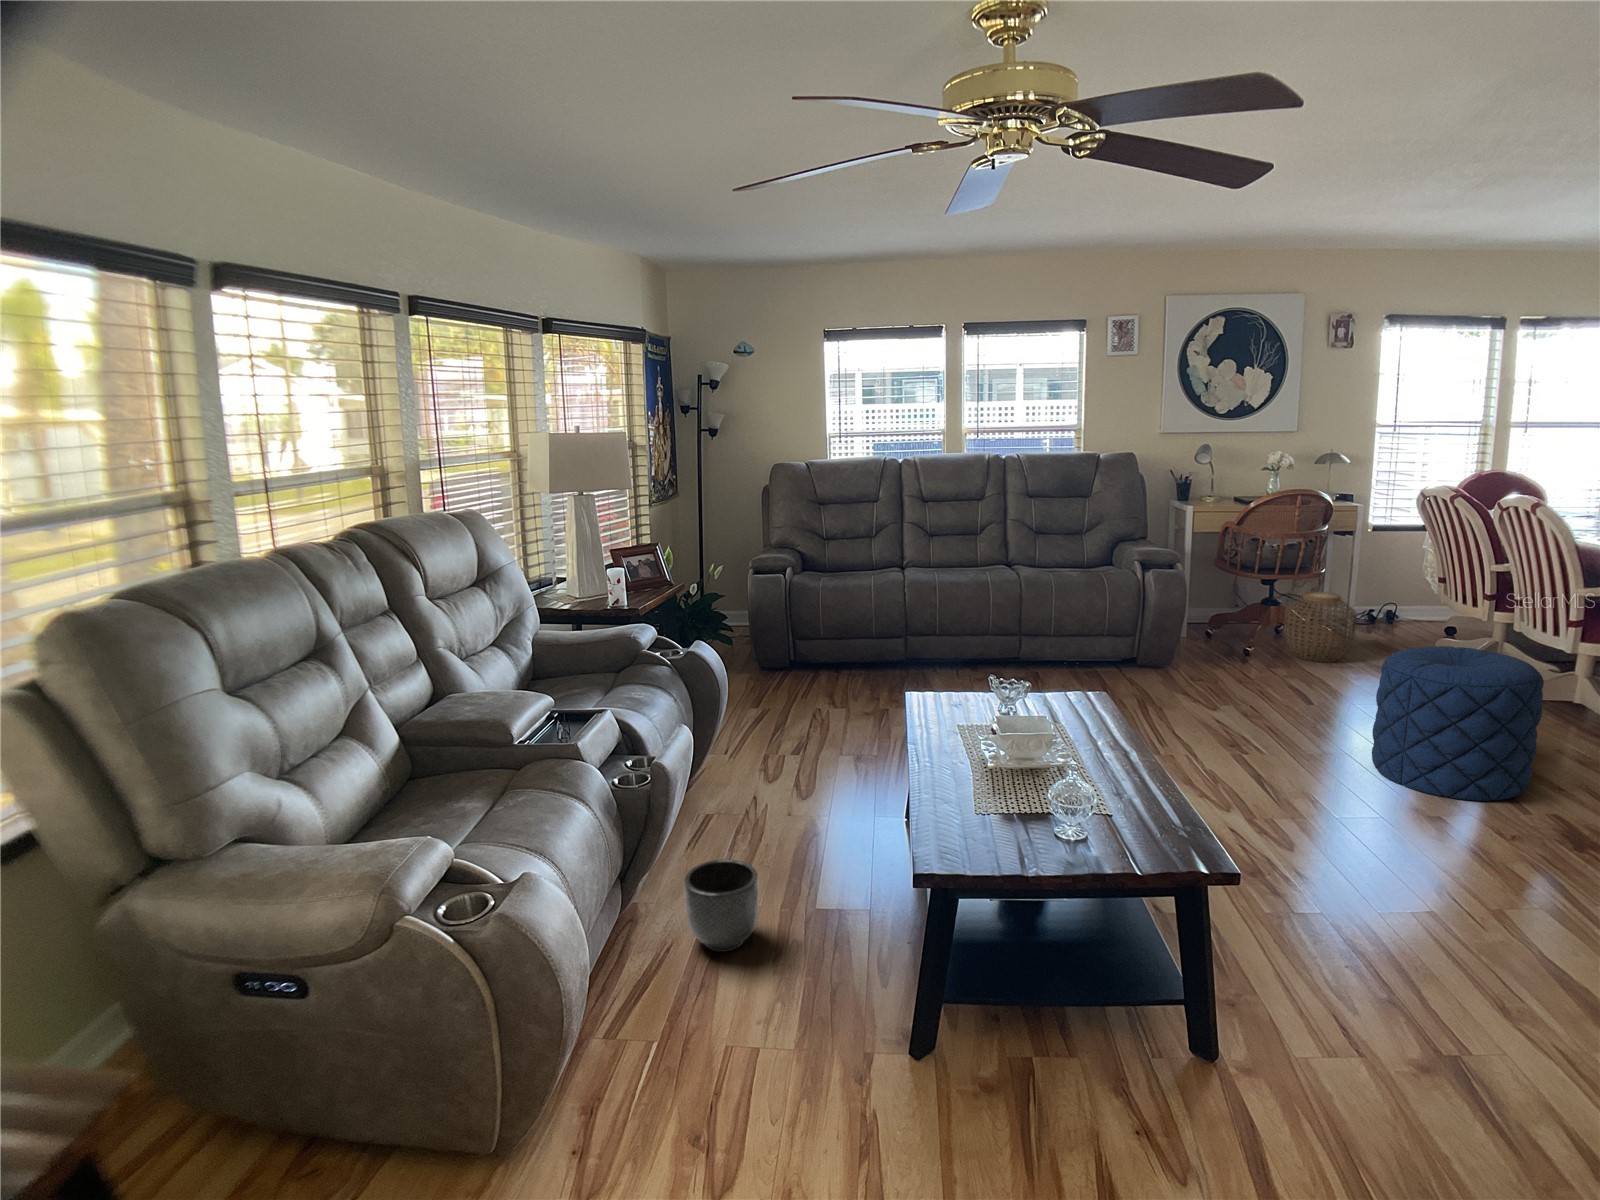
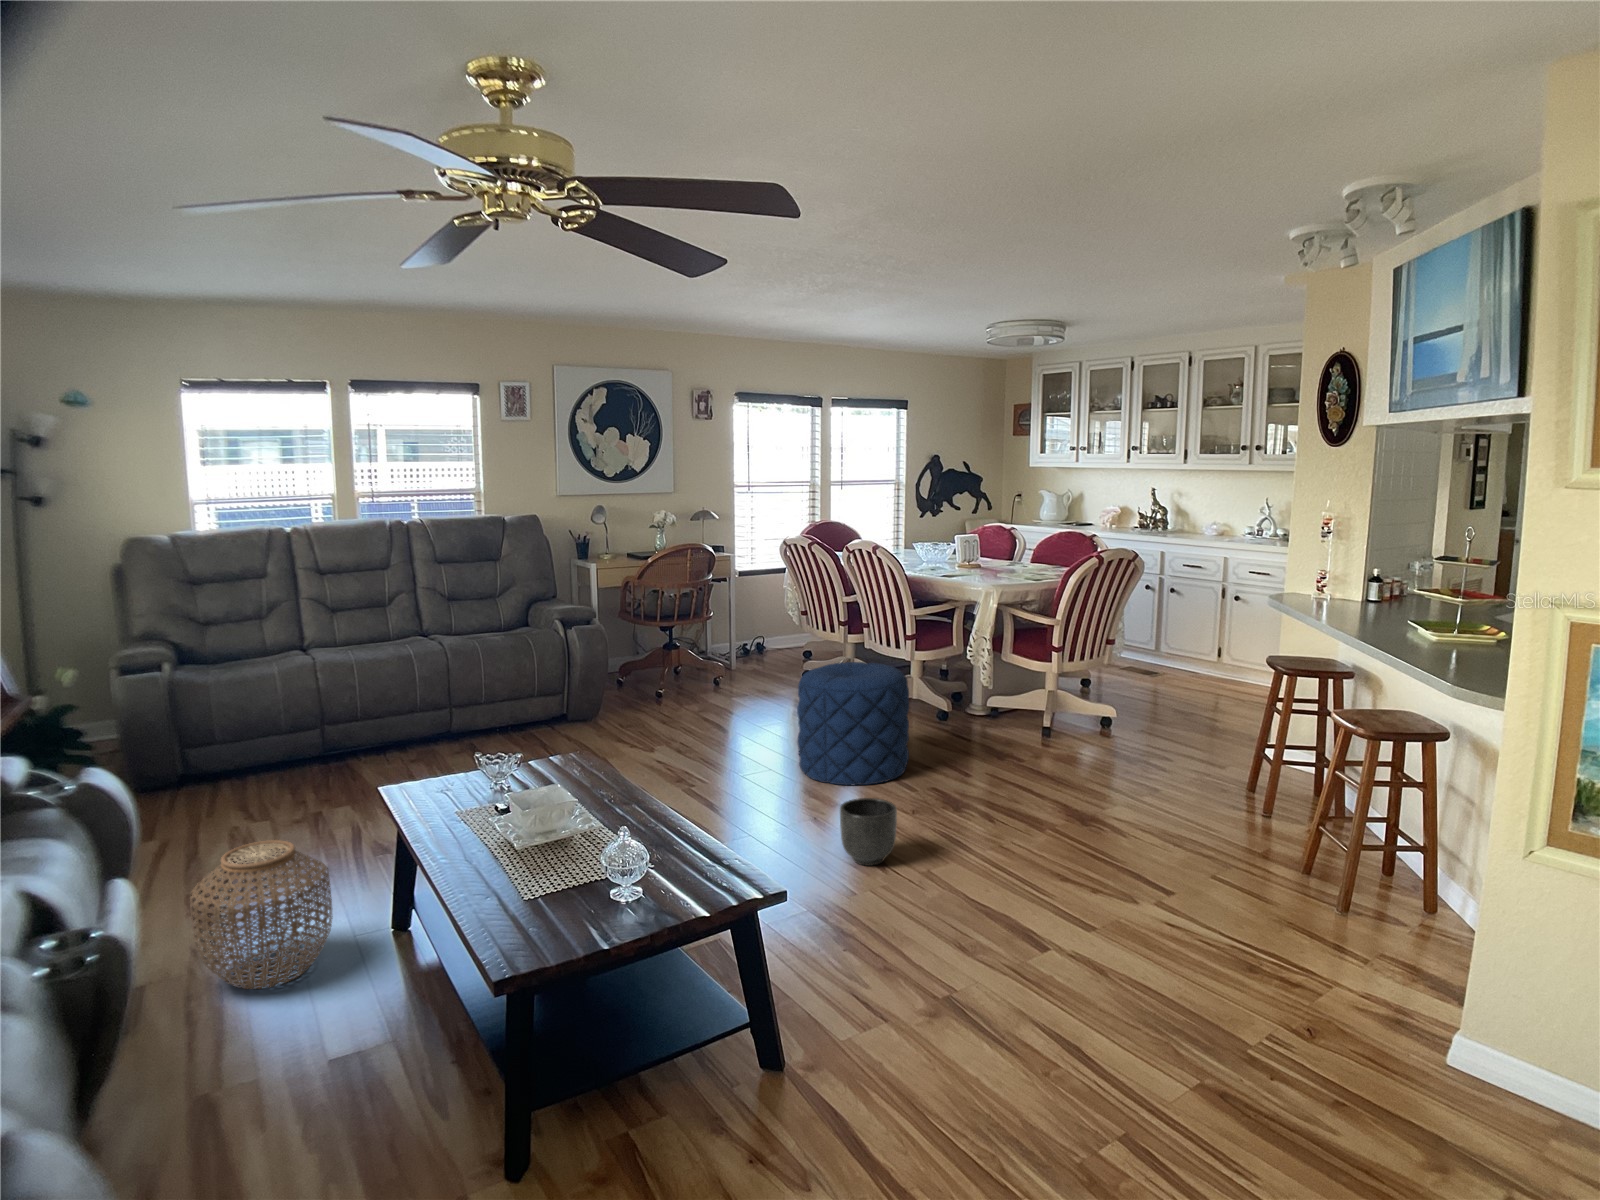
woven basket: present [1284,592,1357,662] -> present [190,840,333,989]
planter: present [684,859,759,952] -> present [840,798,897,866]

